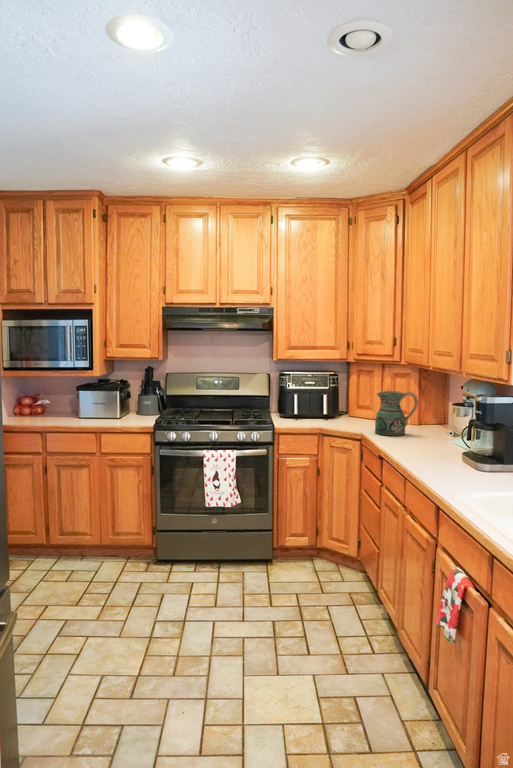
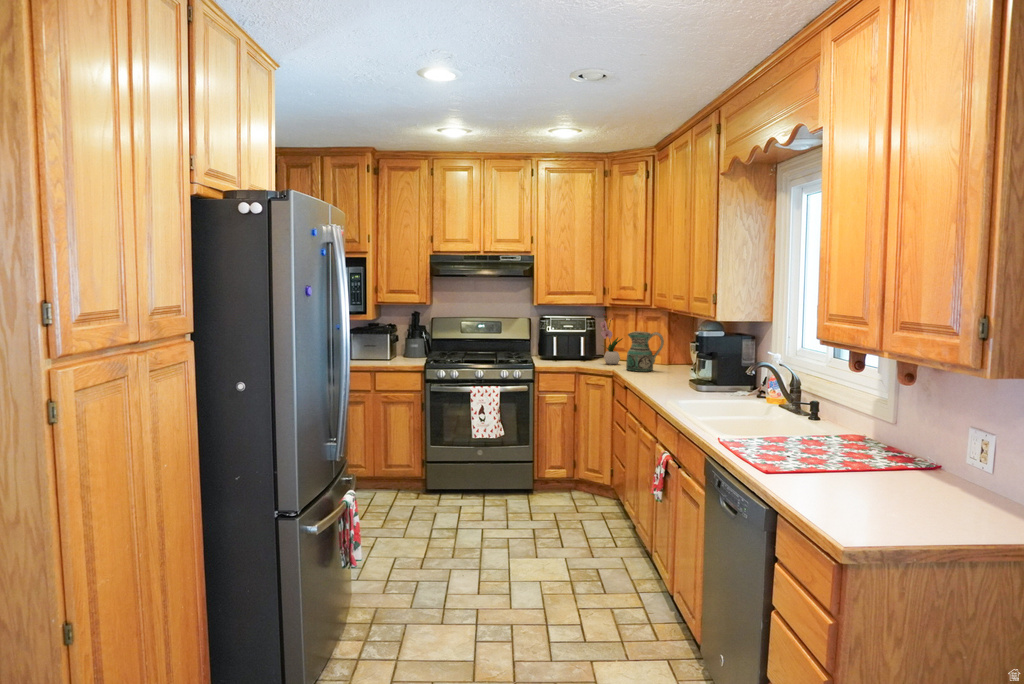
flower arrangement: none [344,370,369,425] -> present [600,314,622,365]

